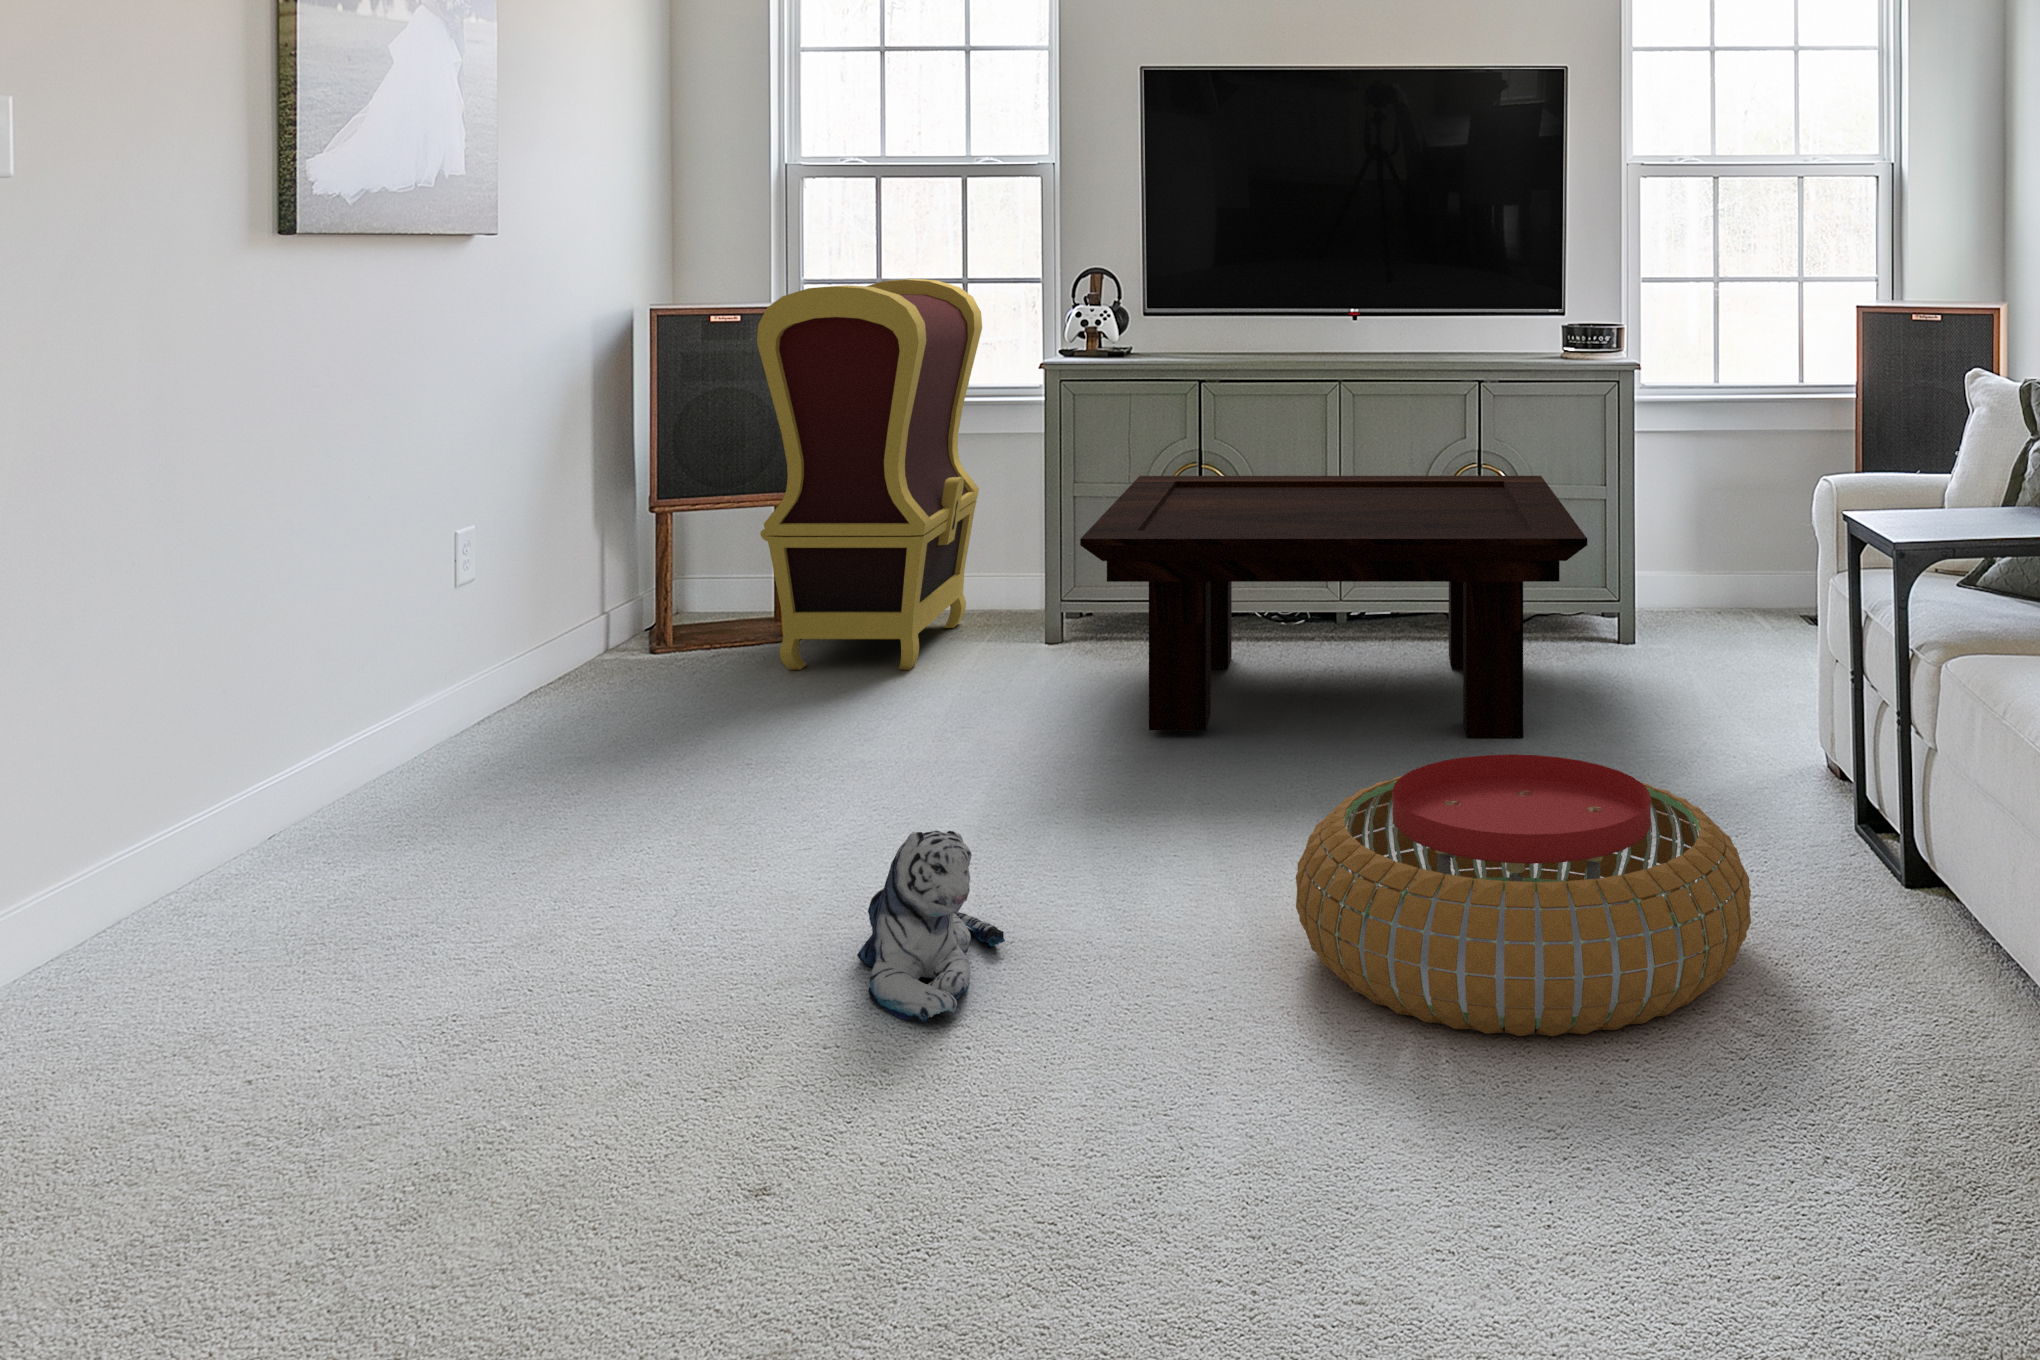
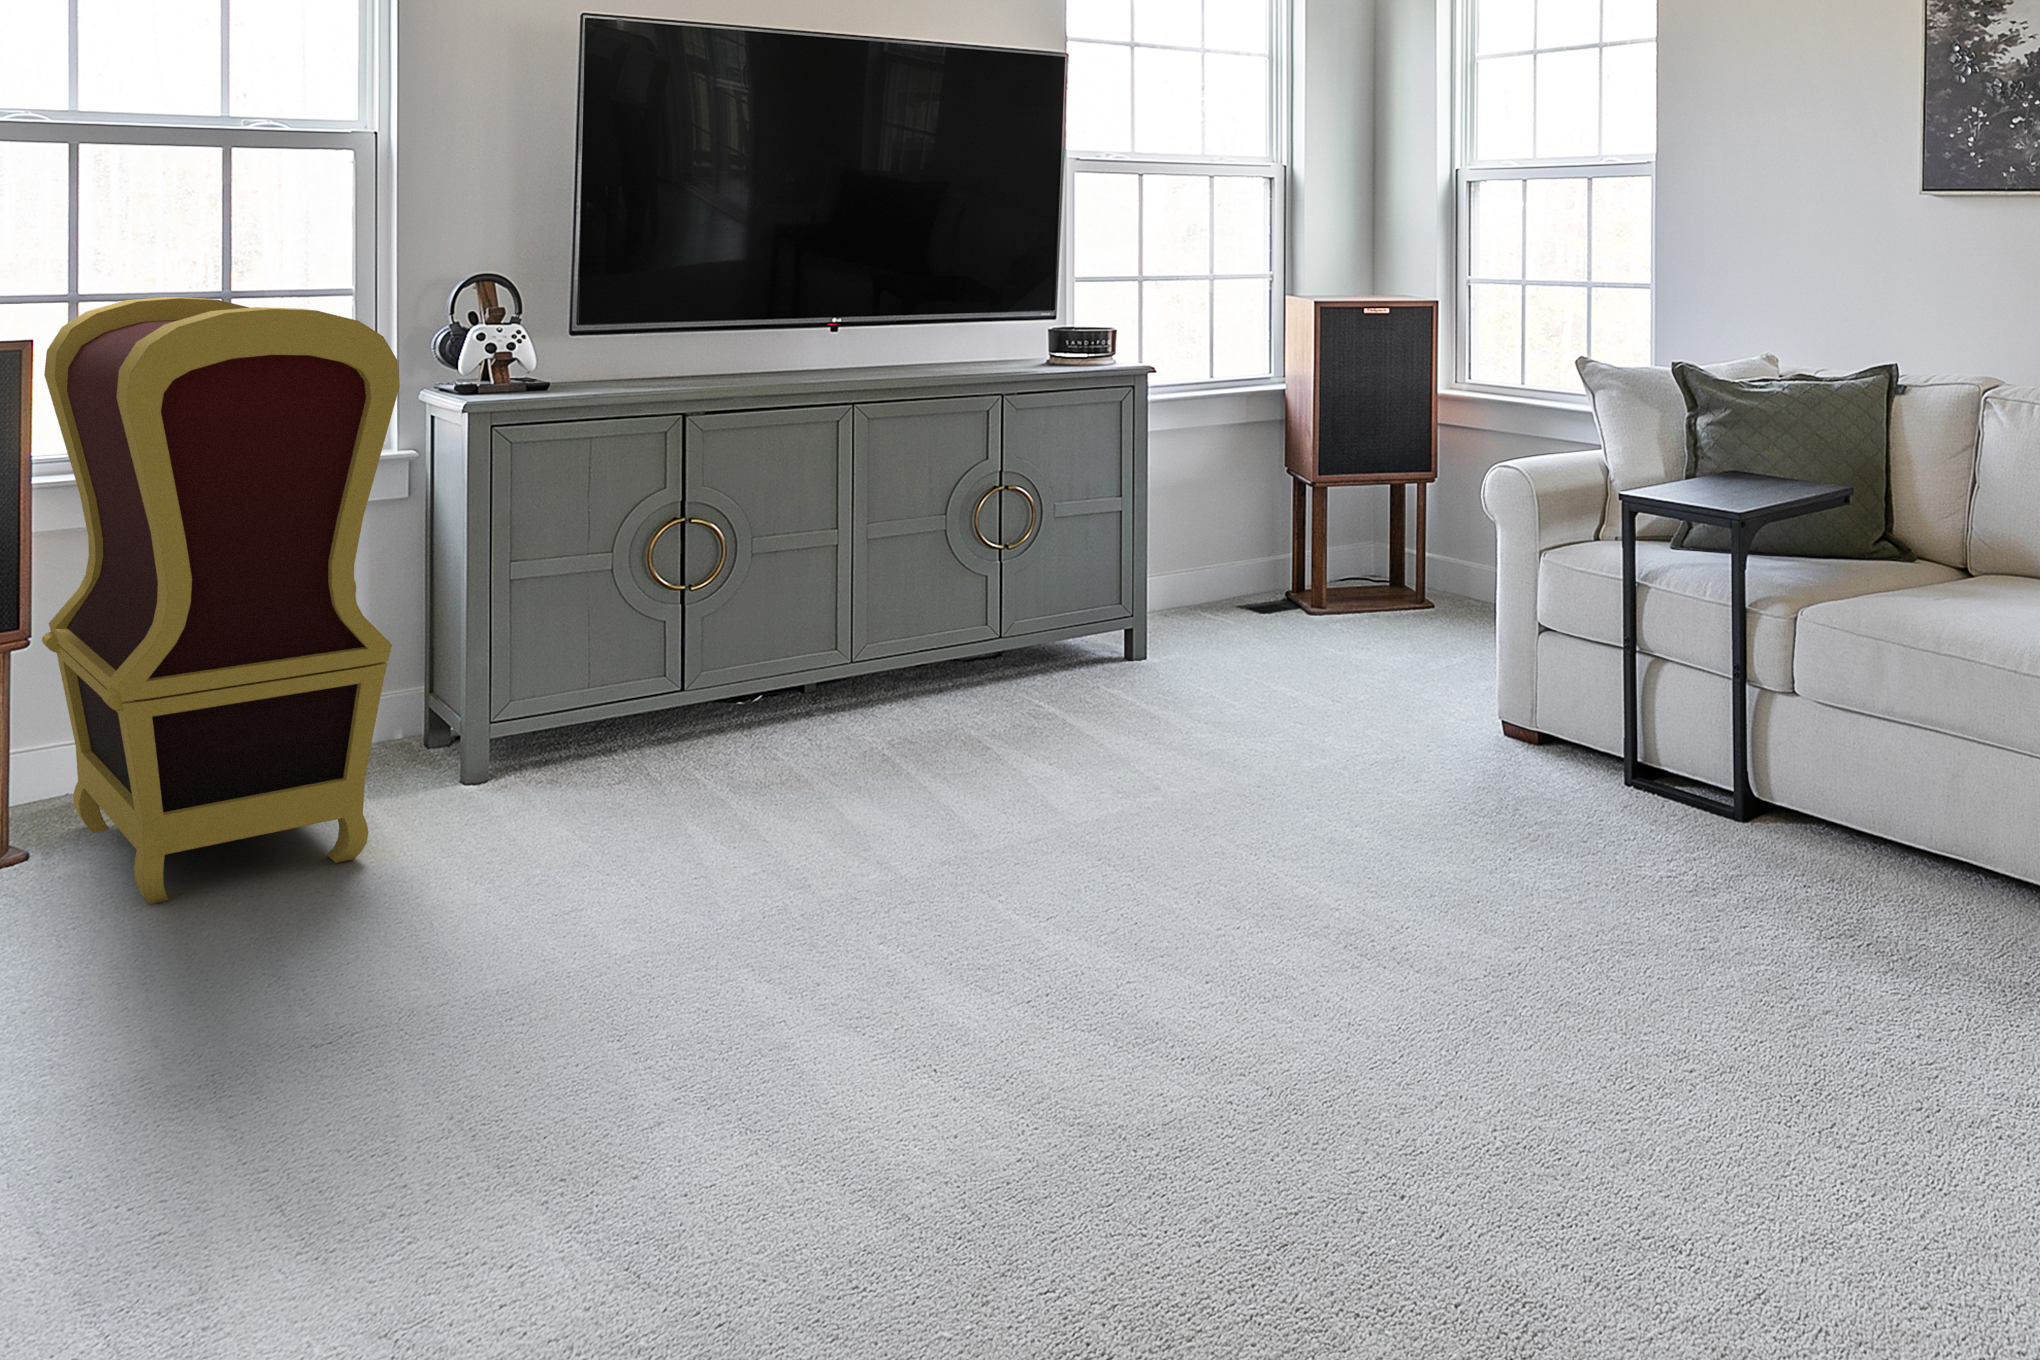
coffee table: present [1080,476,1587,738] -> none [610,491,1318,845]
pouf: present [1296,754,1751,1037] -> none [1464,739,1914,1011]
plush toy: present [857,831,1005,1022] -> none [1146,966,1450,1202]

